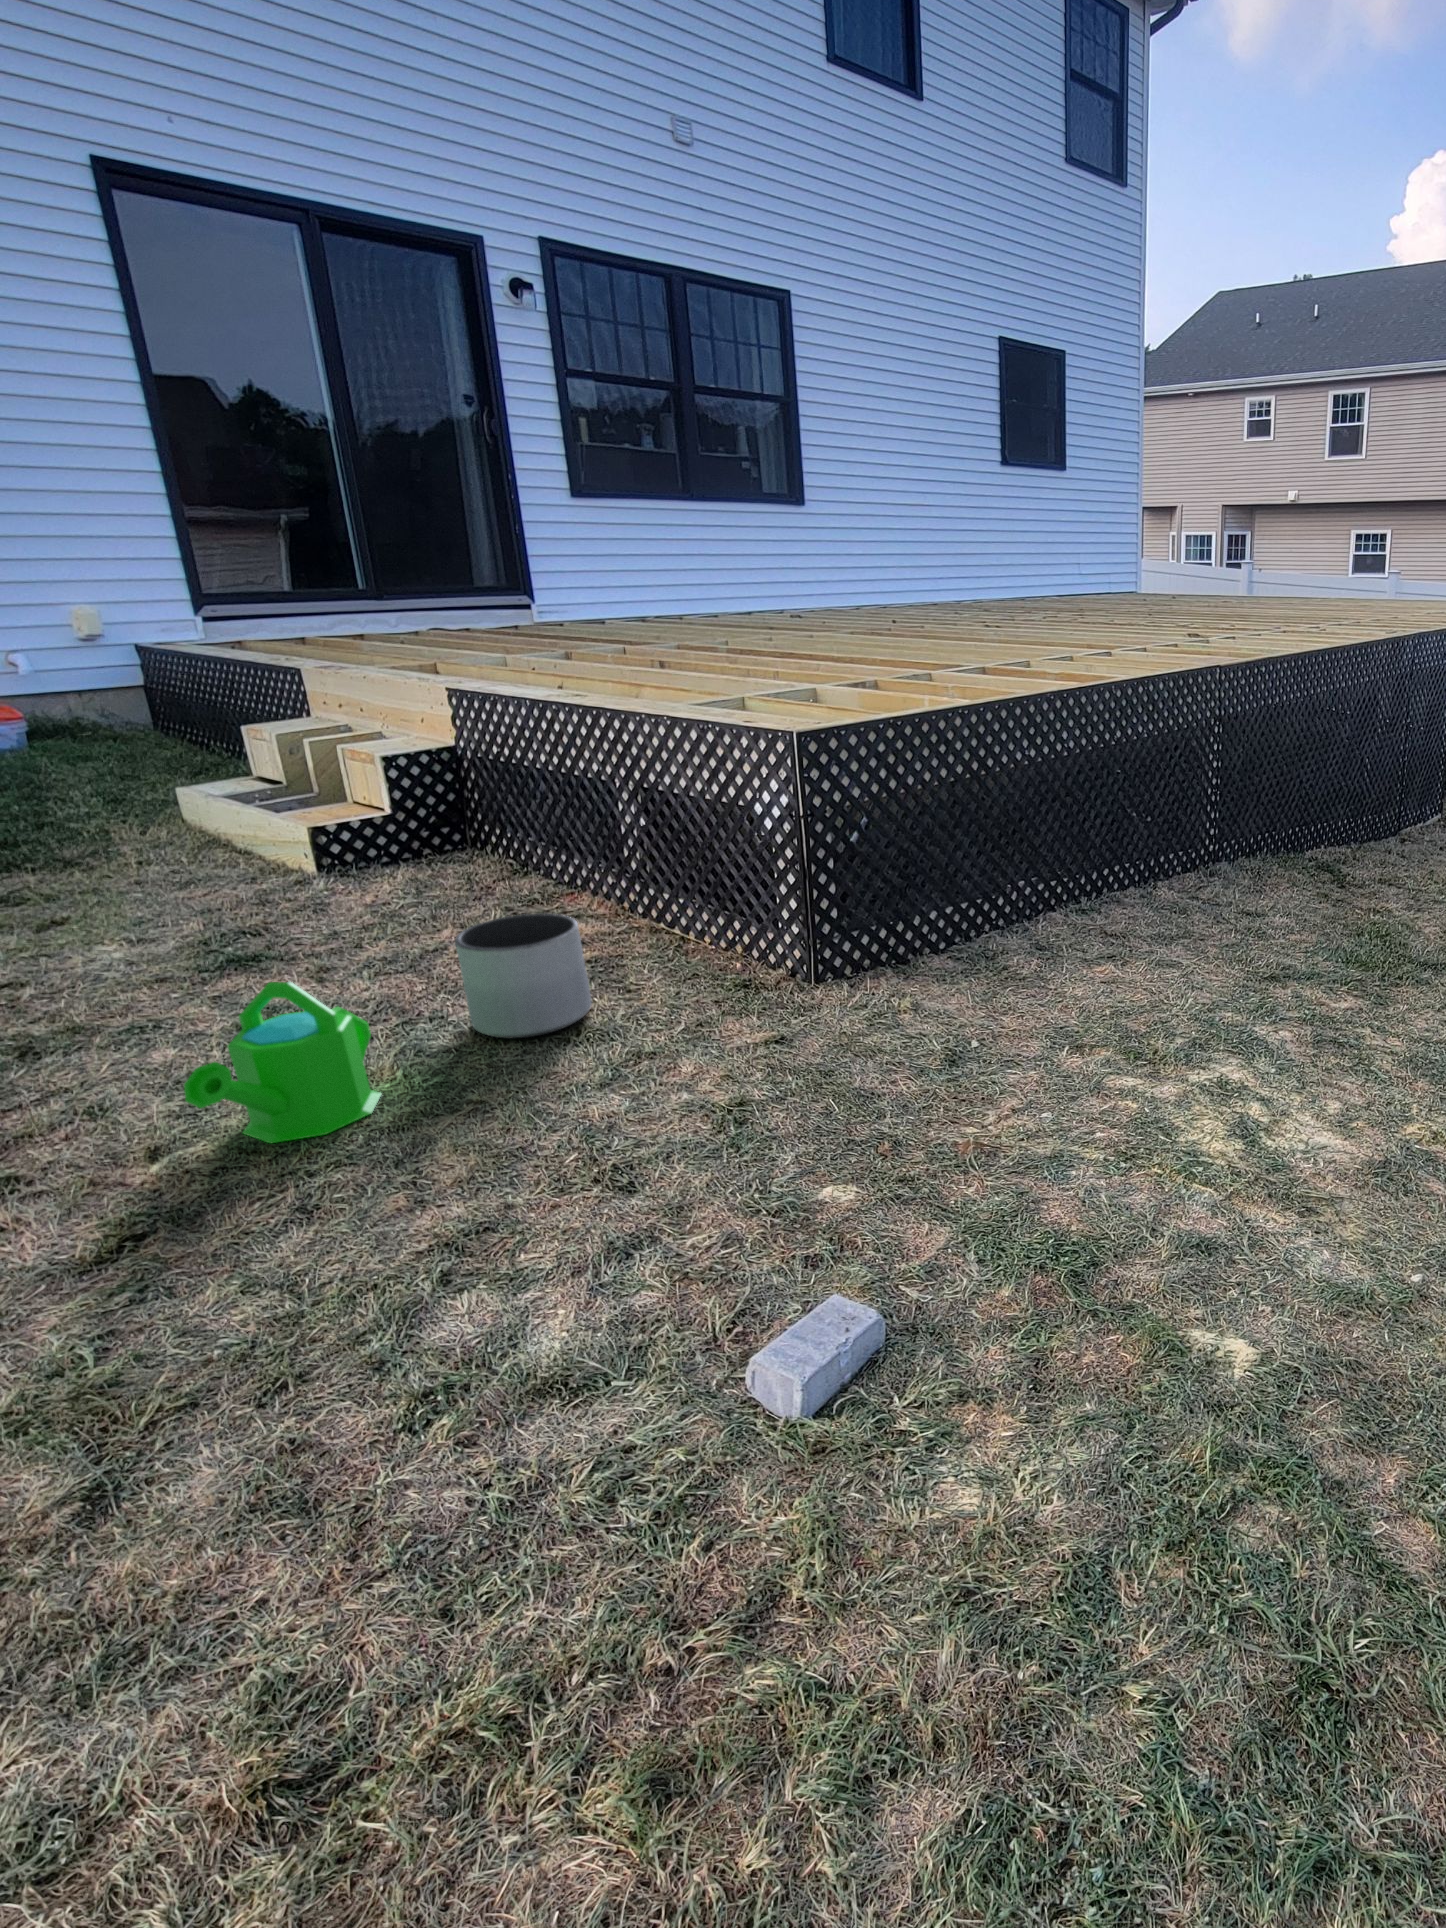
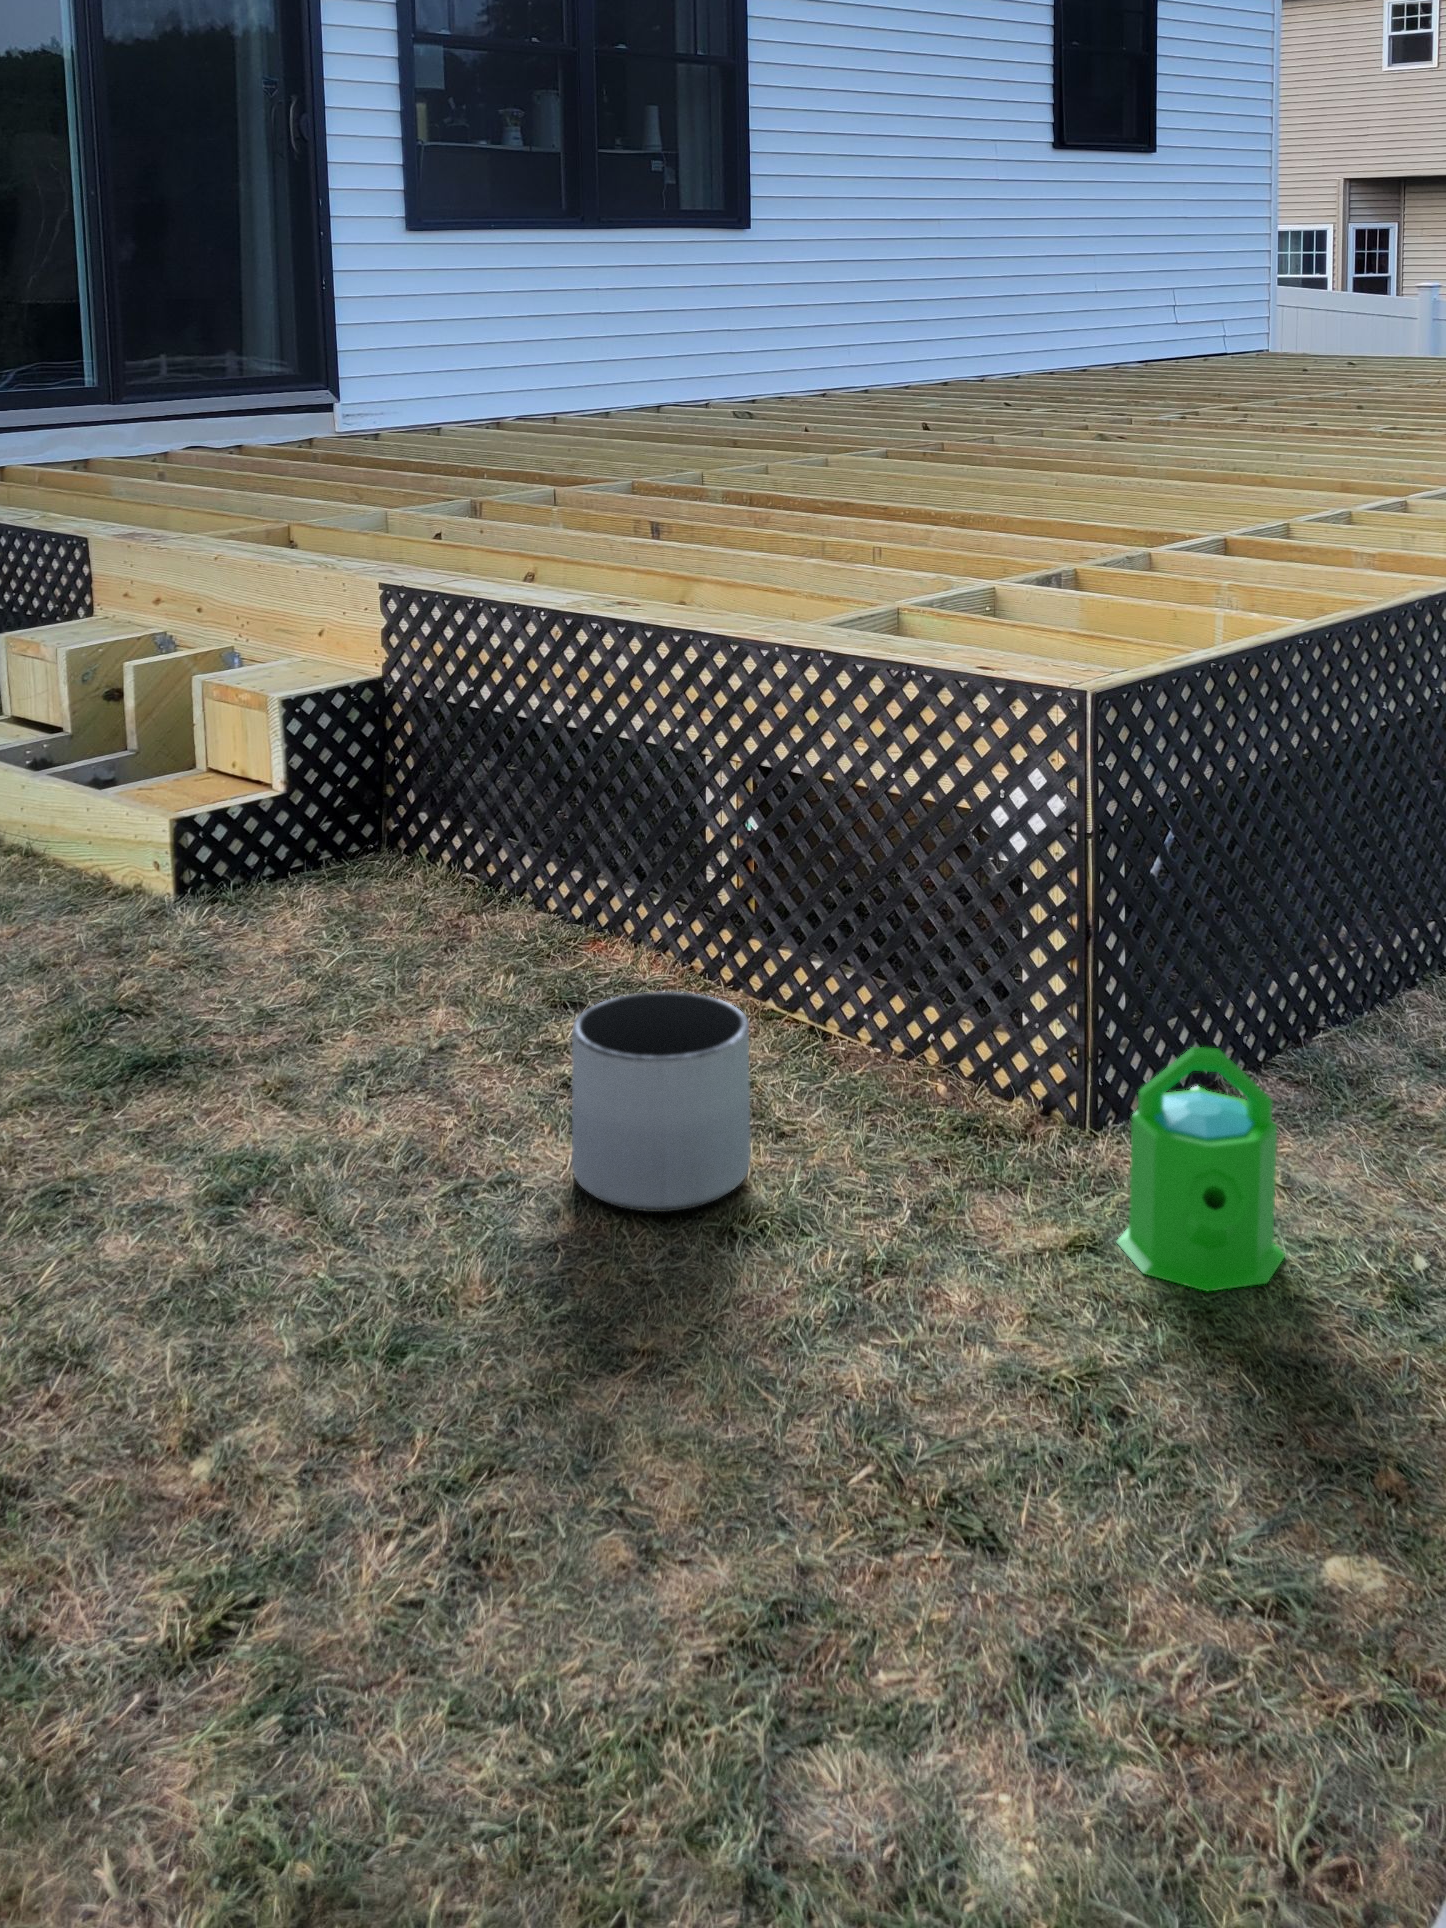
watering can: present [184,982,381,1143] -> present [1117,1047,1285,1291]

